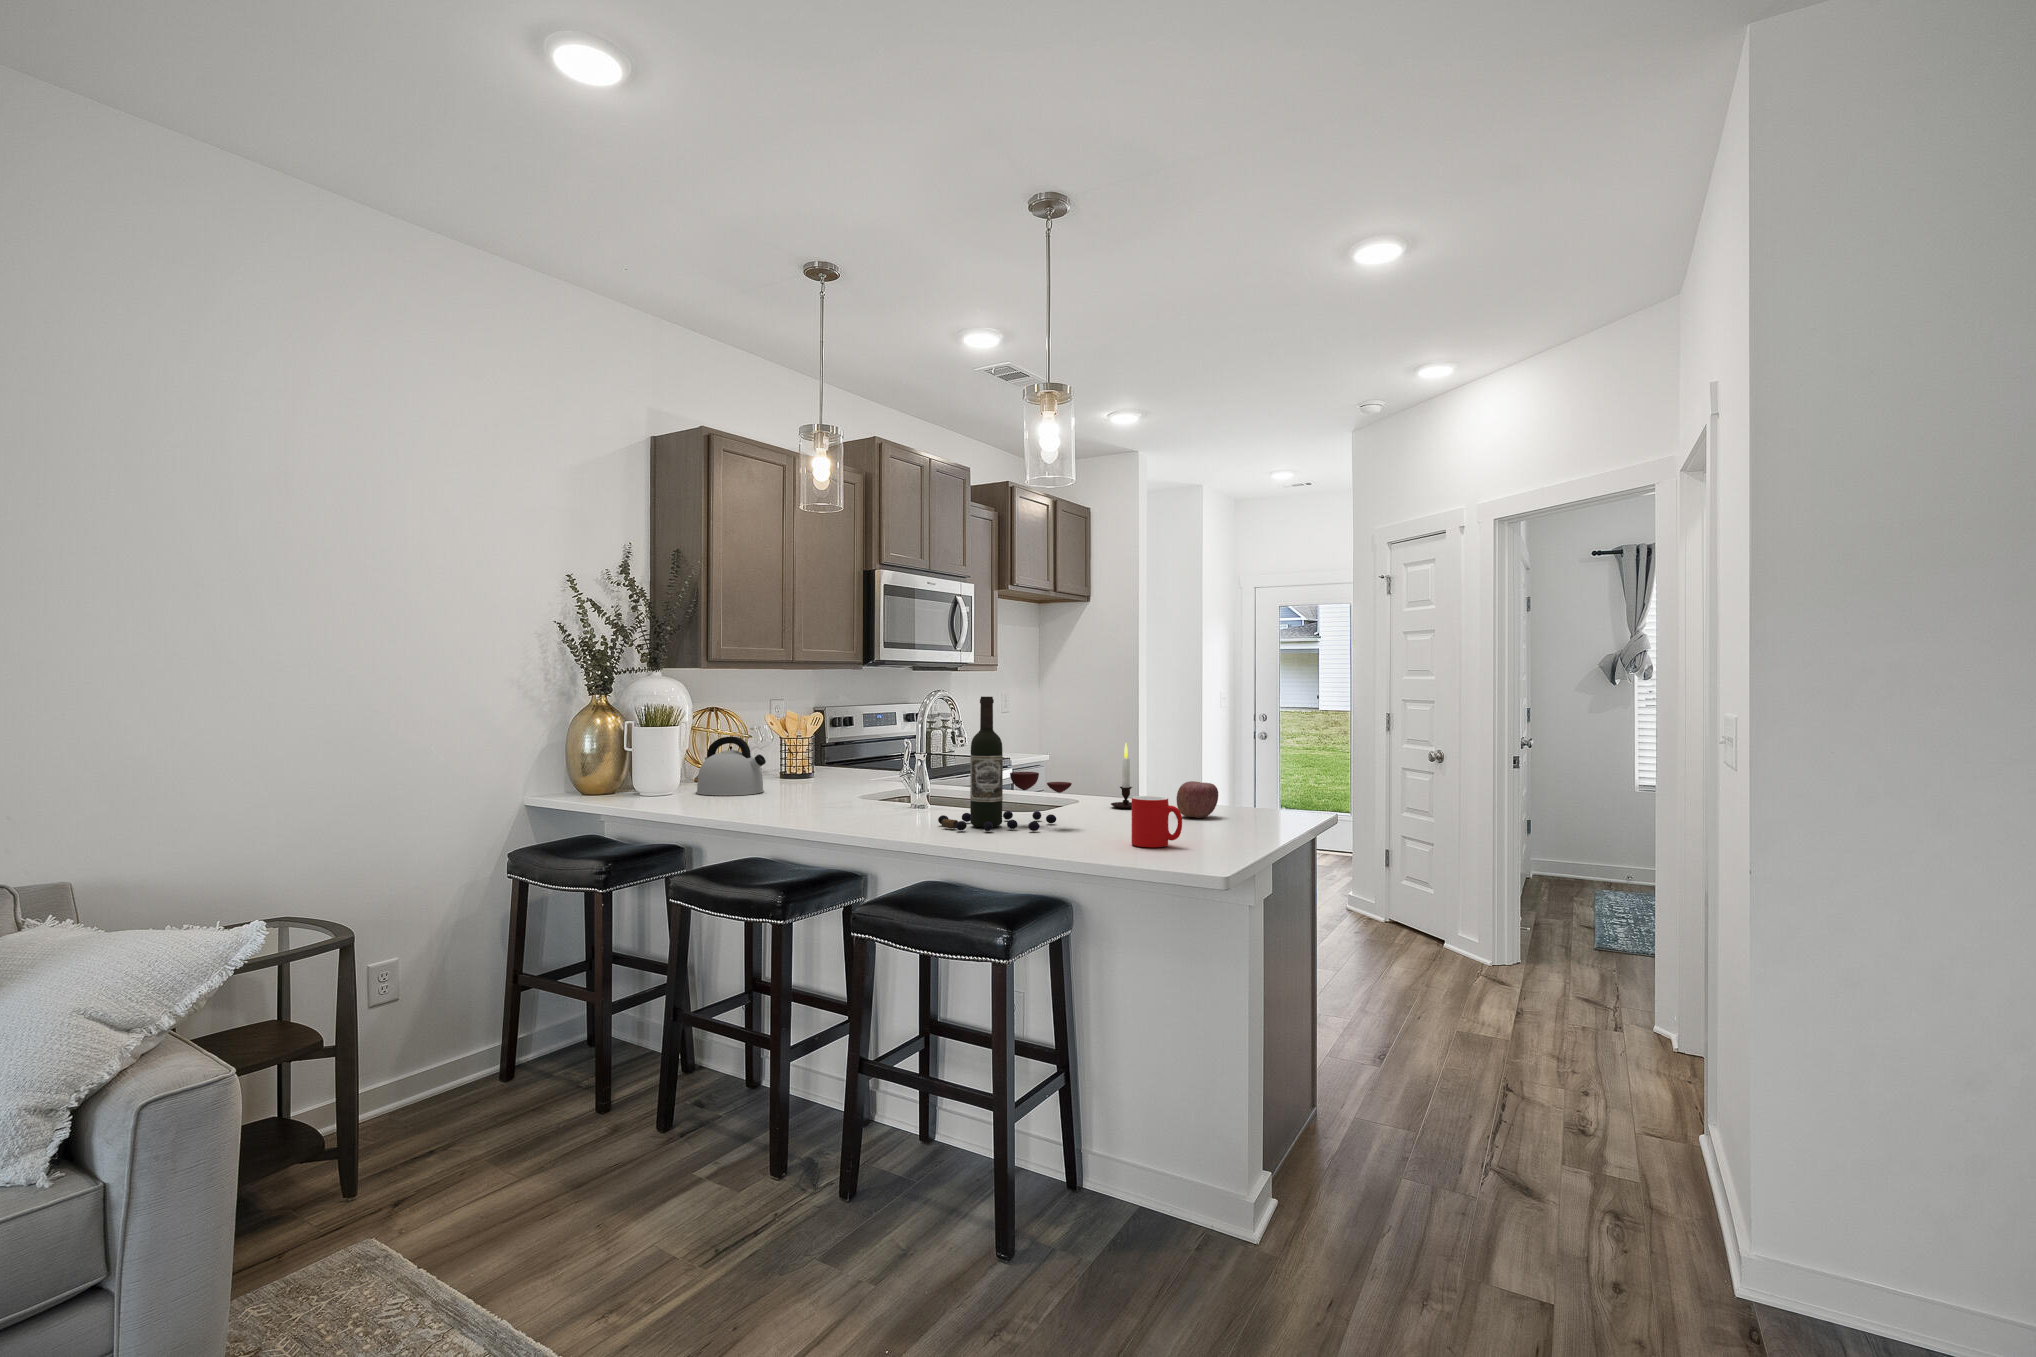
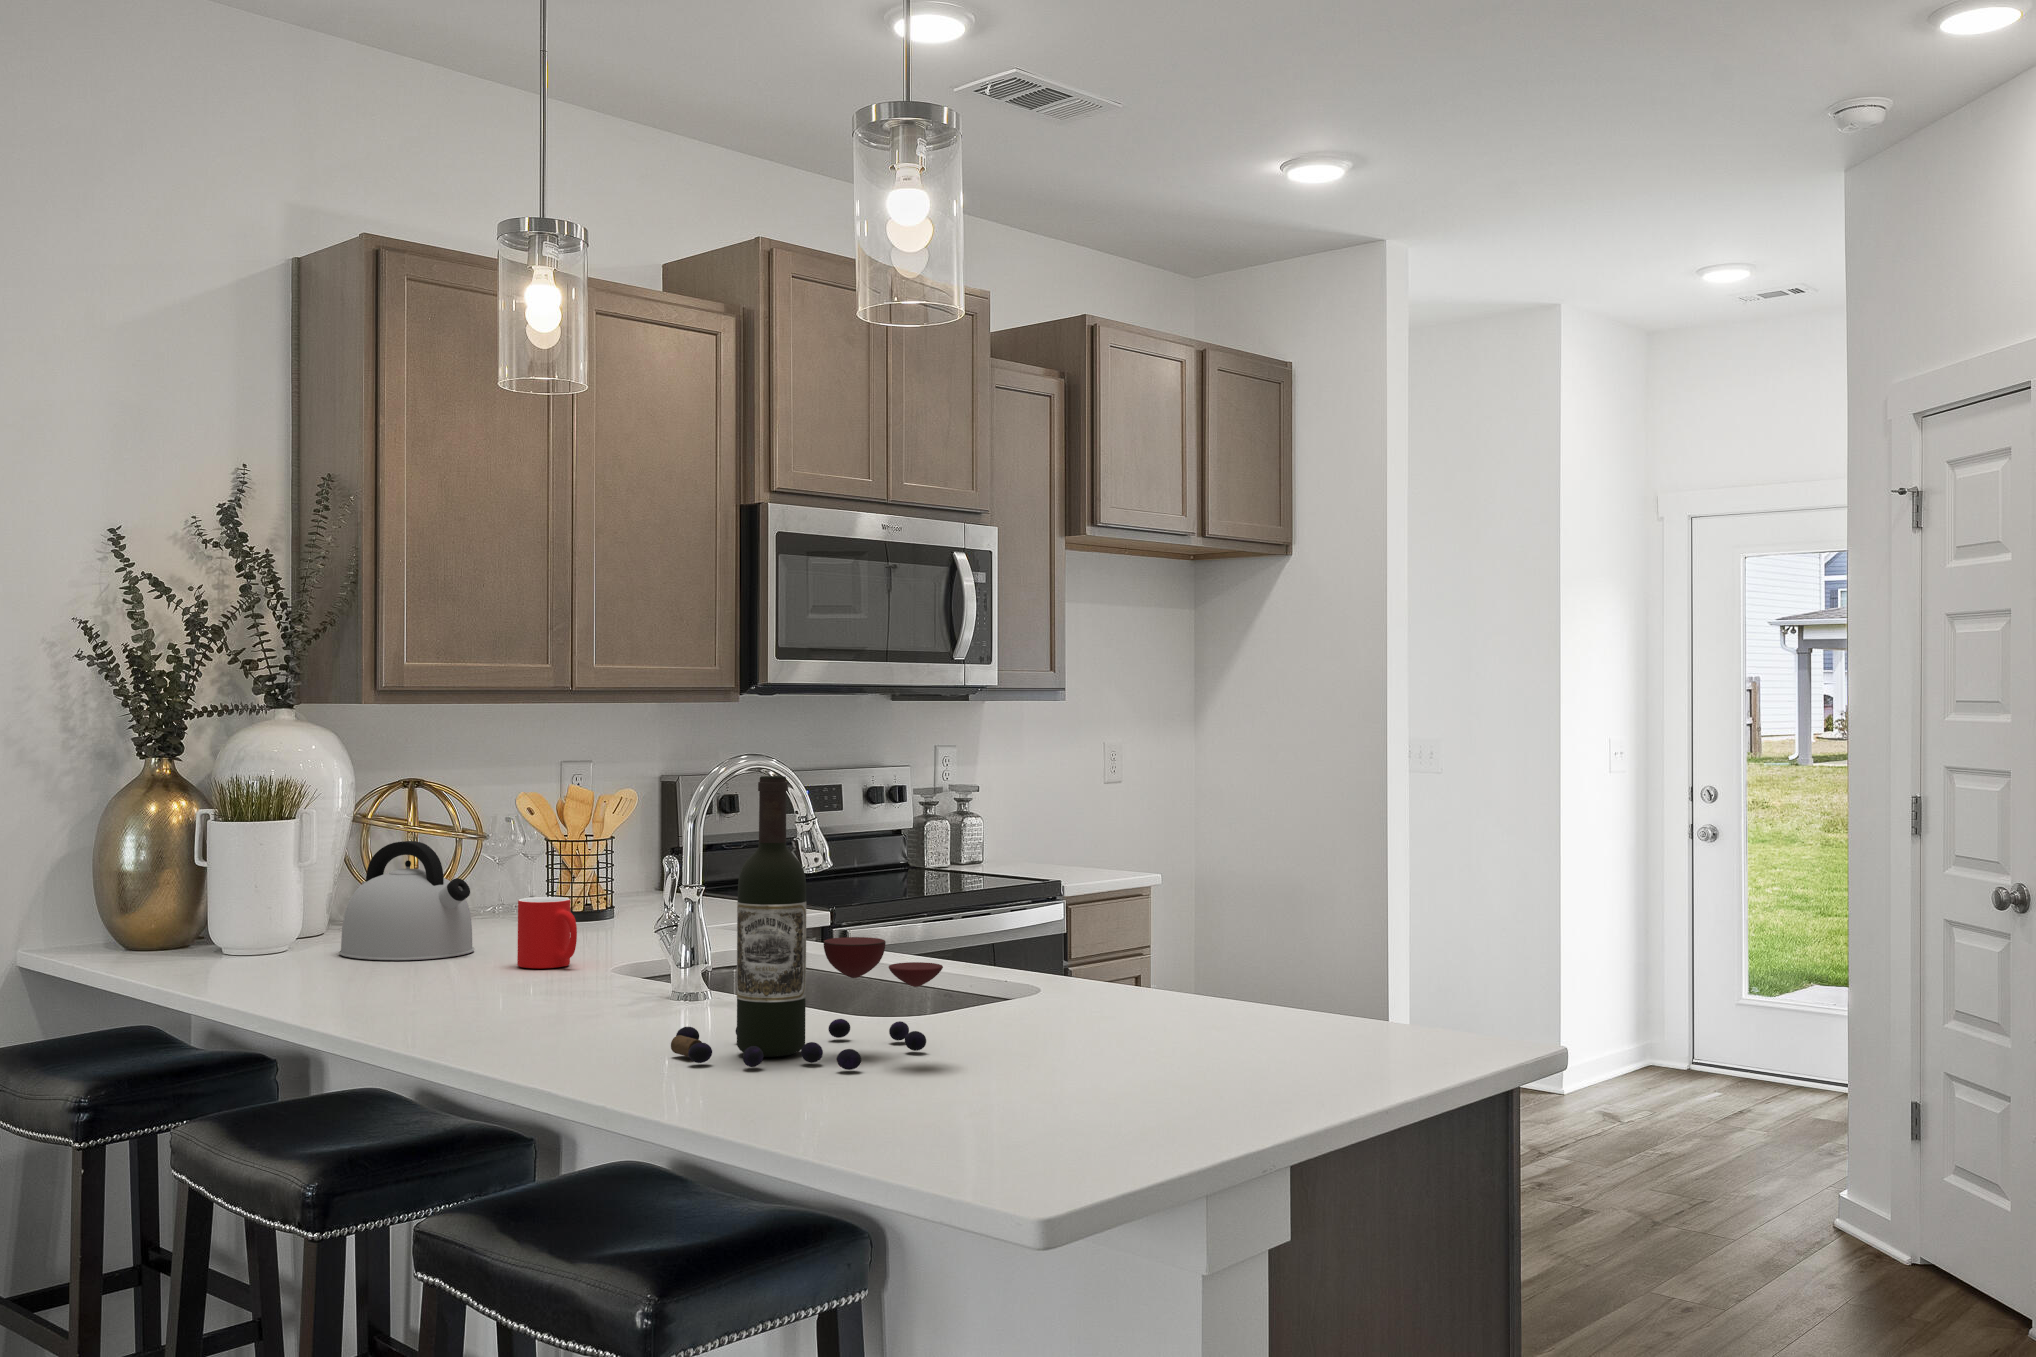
candle: present [1111,743,1132,808] -> none [1107,871,1175,1016]
apple: present [1176,781,1218,818] -> none [1214,963,1307,1046]
cup: present [1132,796,1182,847] -> present [517,897,577,968]

